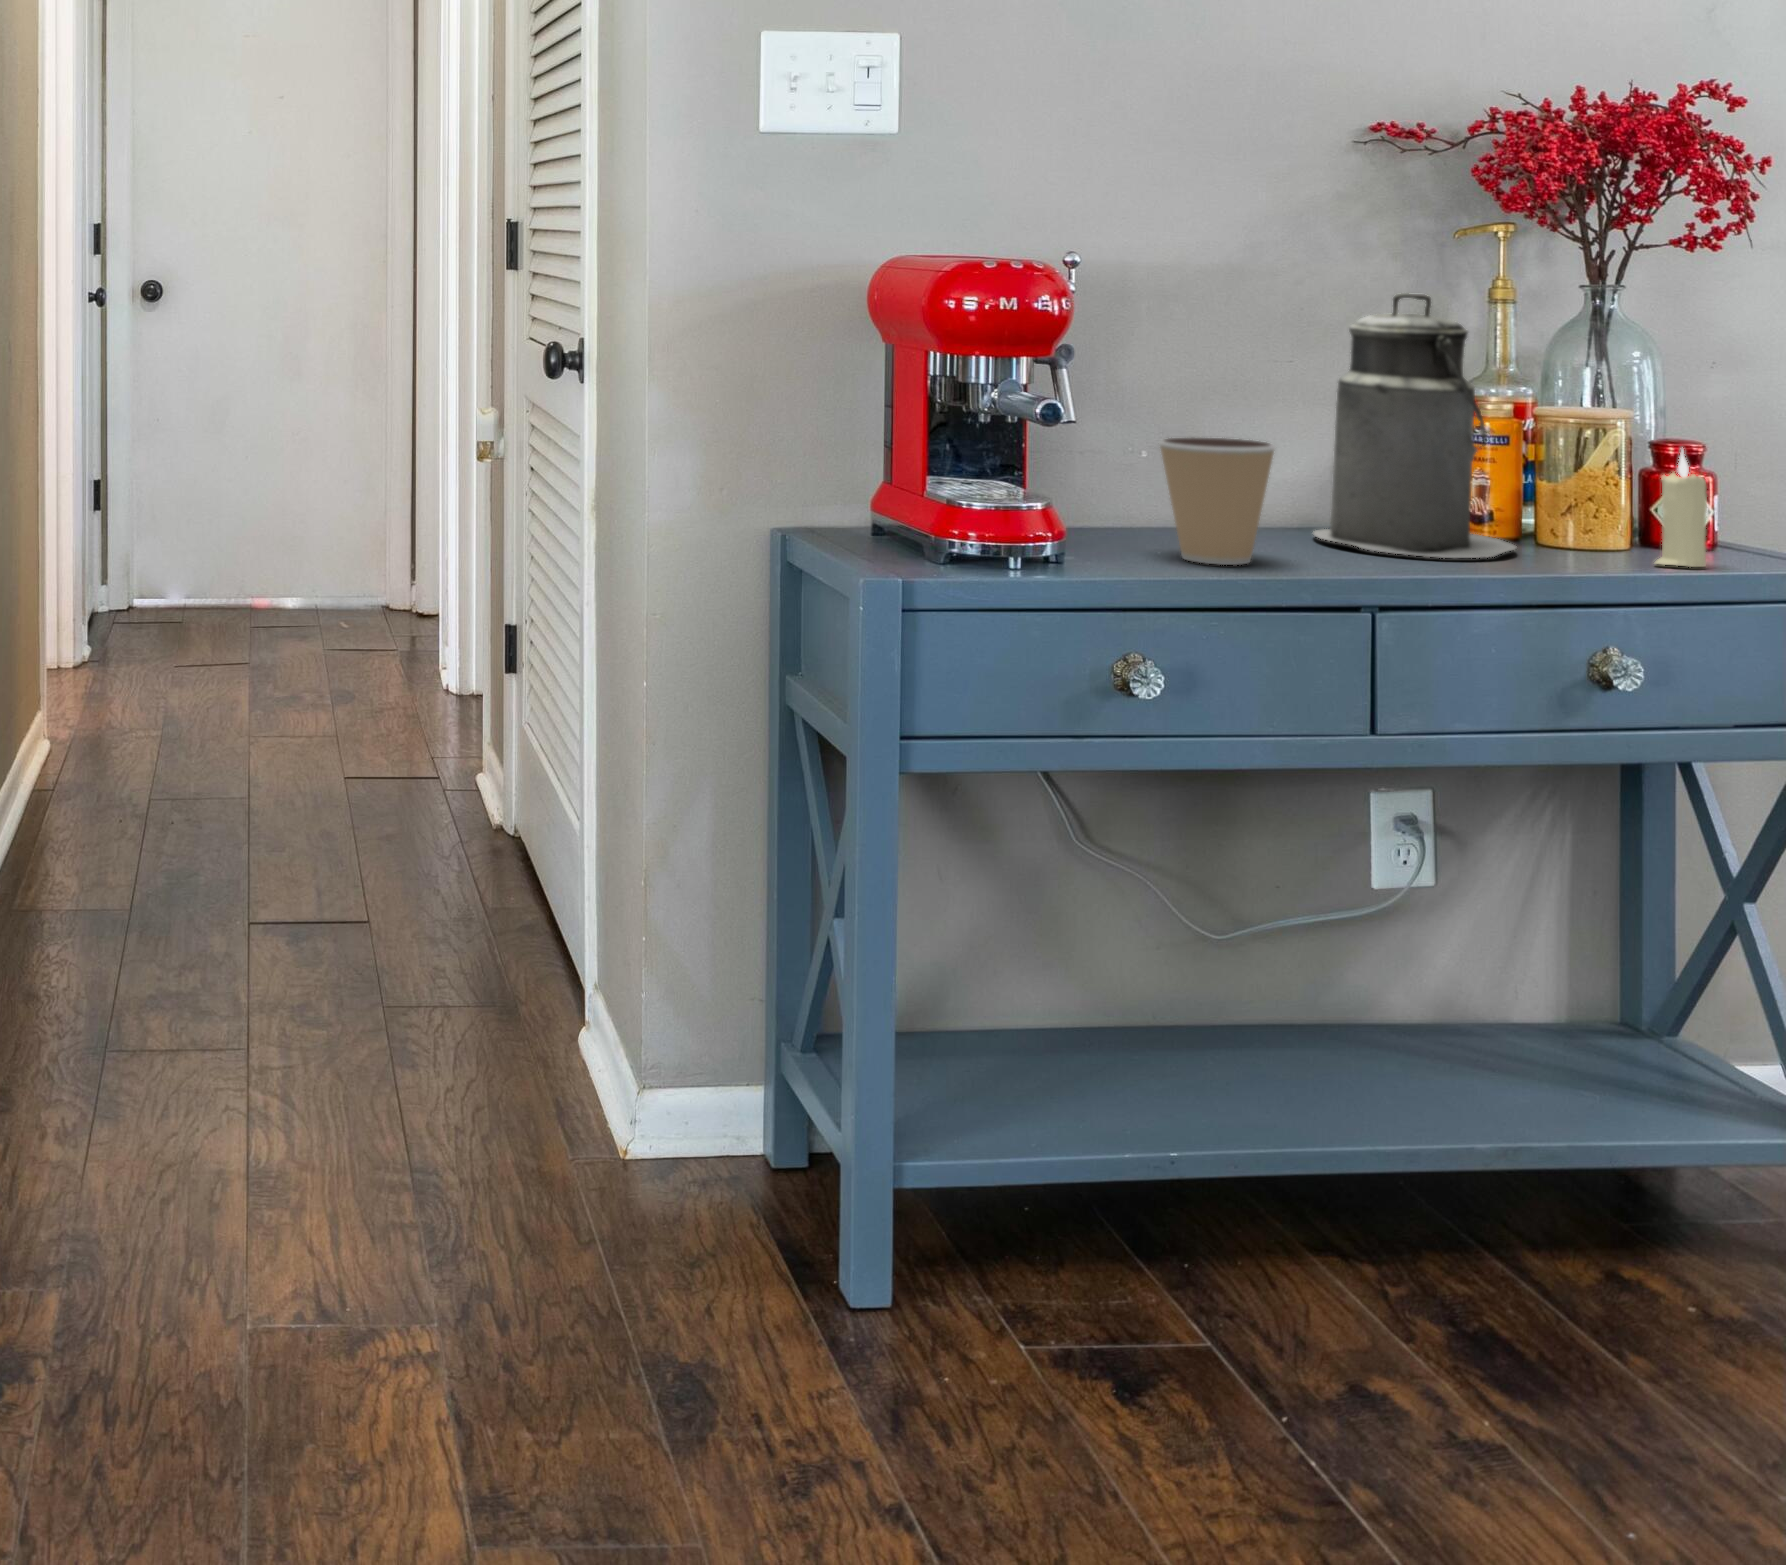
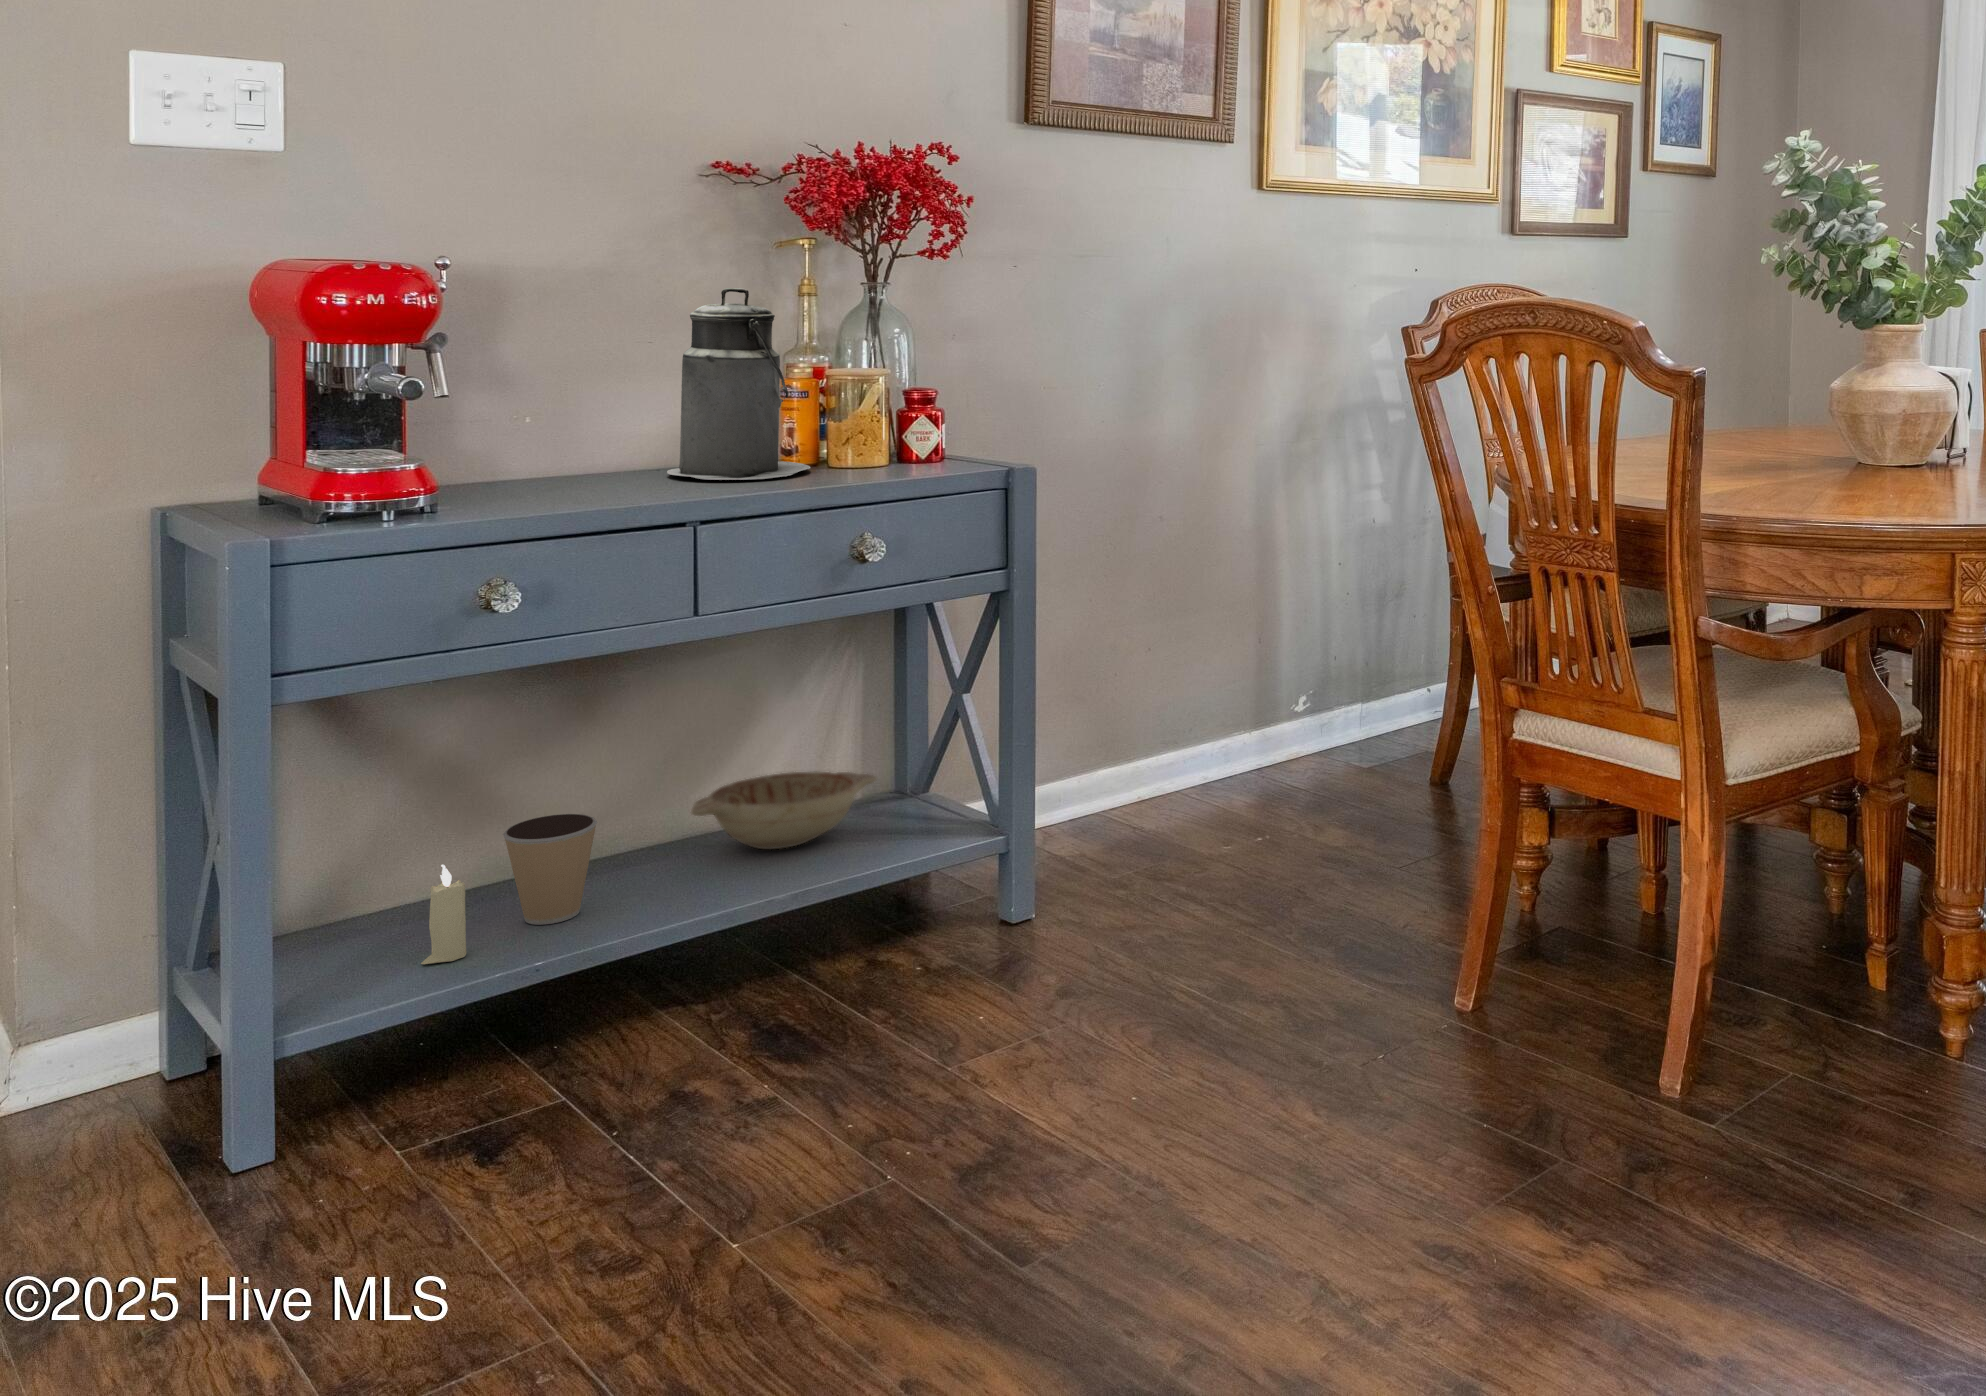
coffee cup: present [1158,437,1275,565] -> present [503,814,597,925]
candle: present [1655,449,1707,567] -> present [421,865,466,964]
decorative bowl: none [1337,961,1605,1078] -> present [691,772,877,849]

